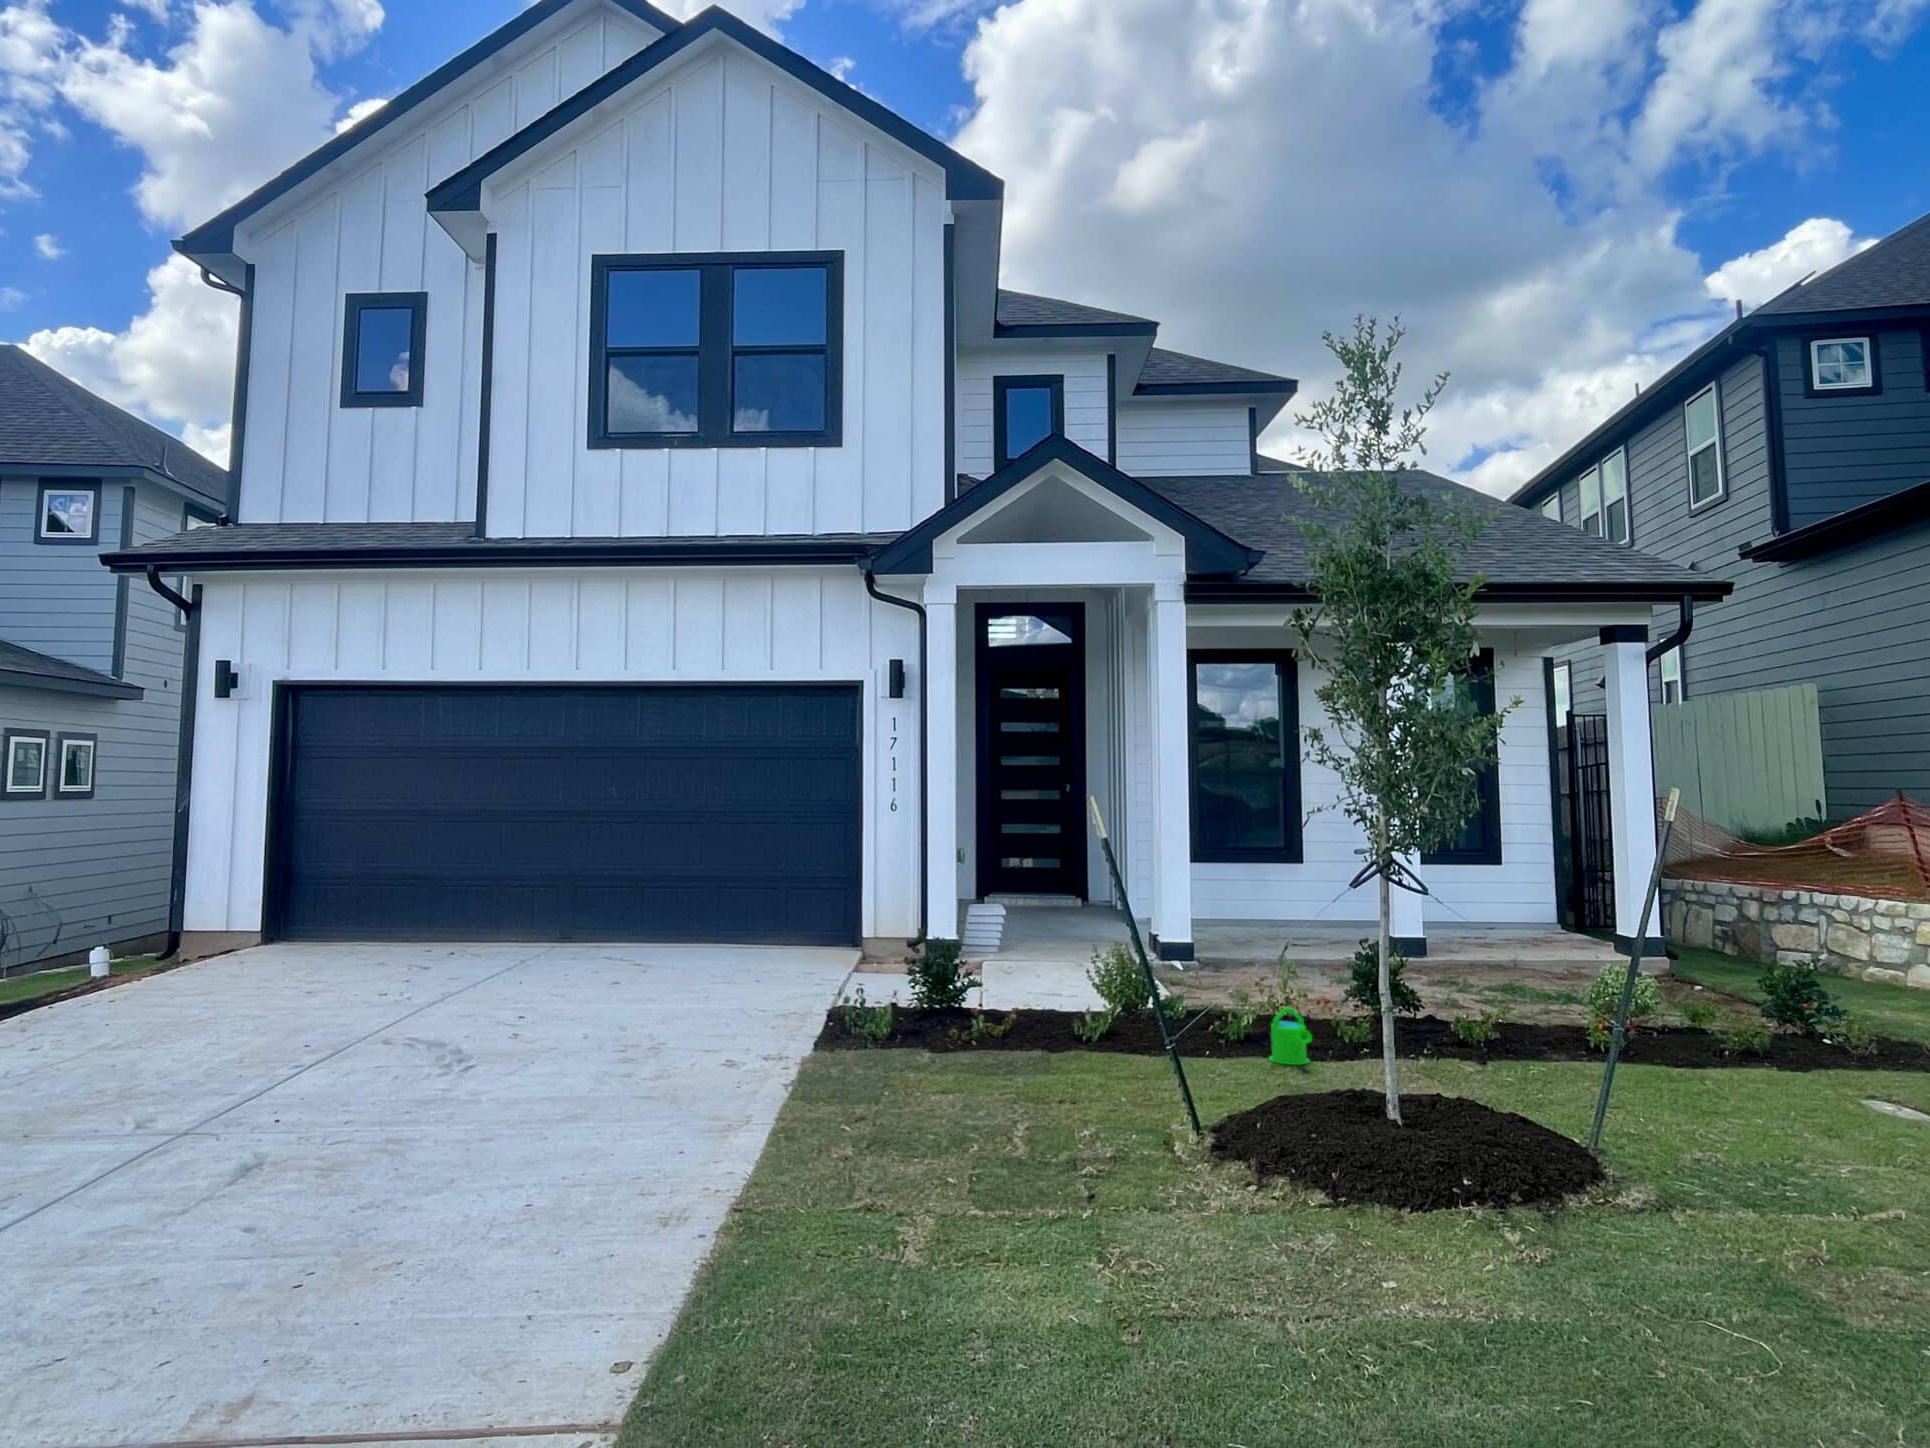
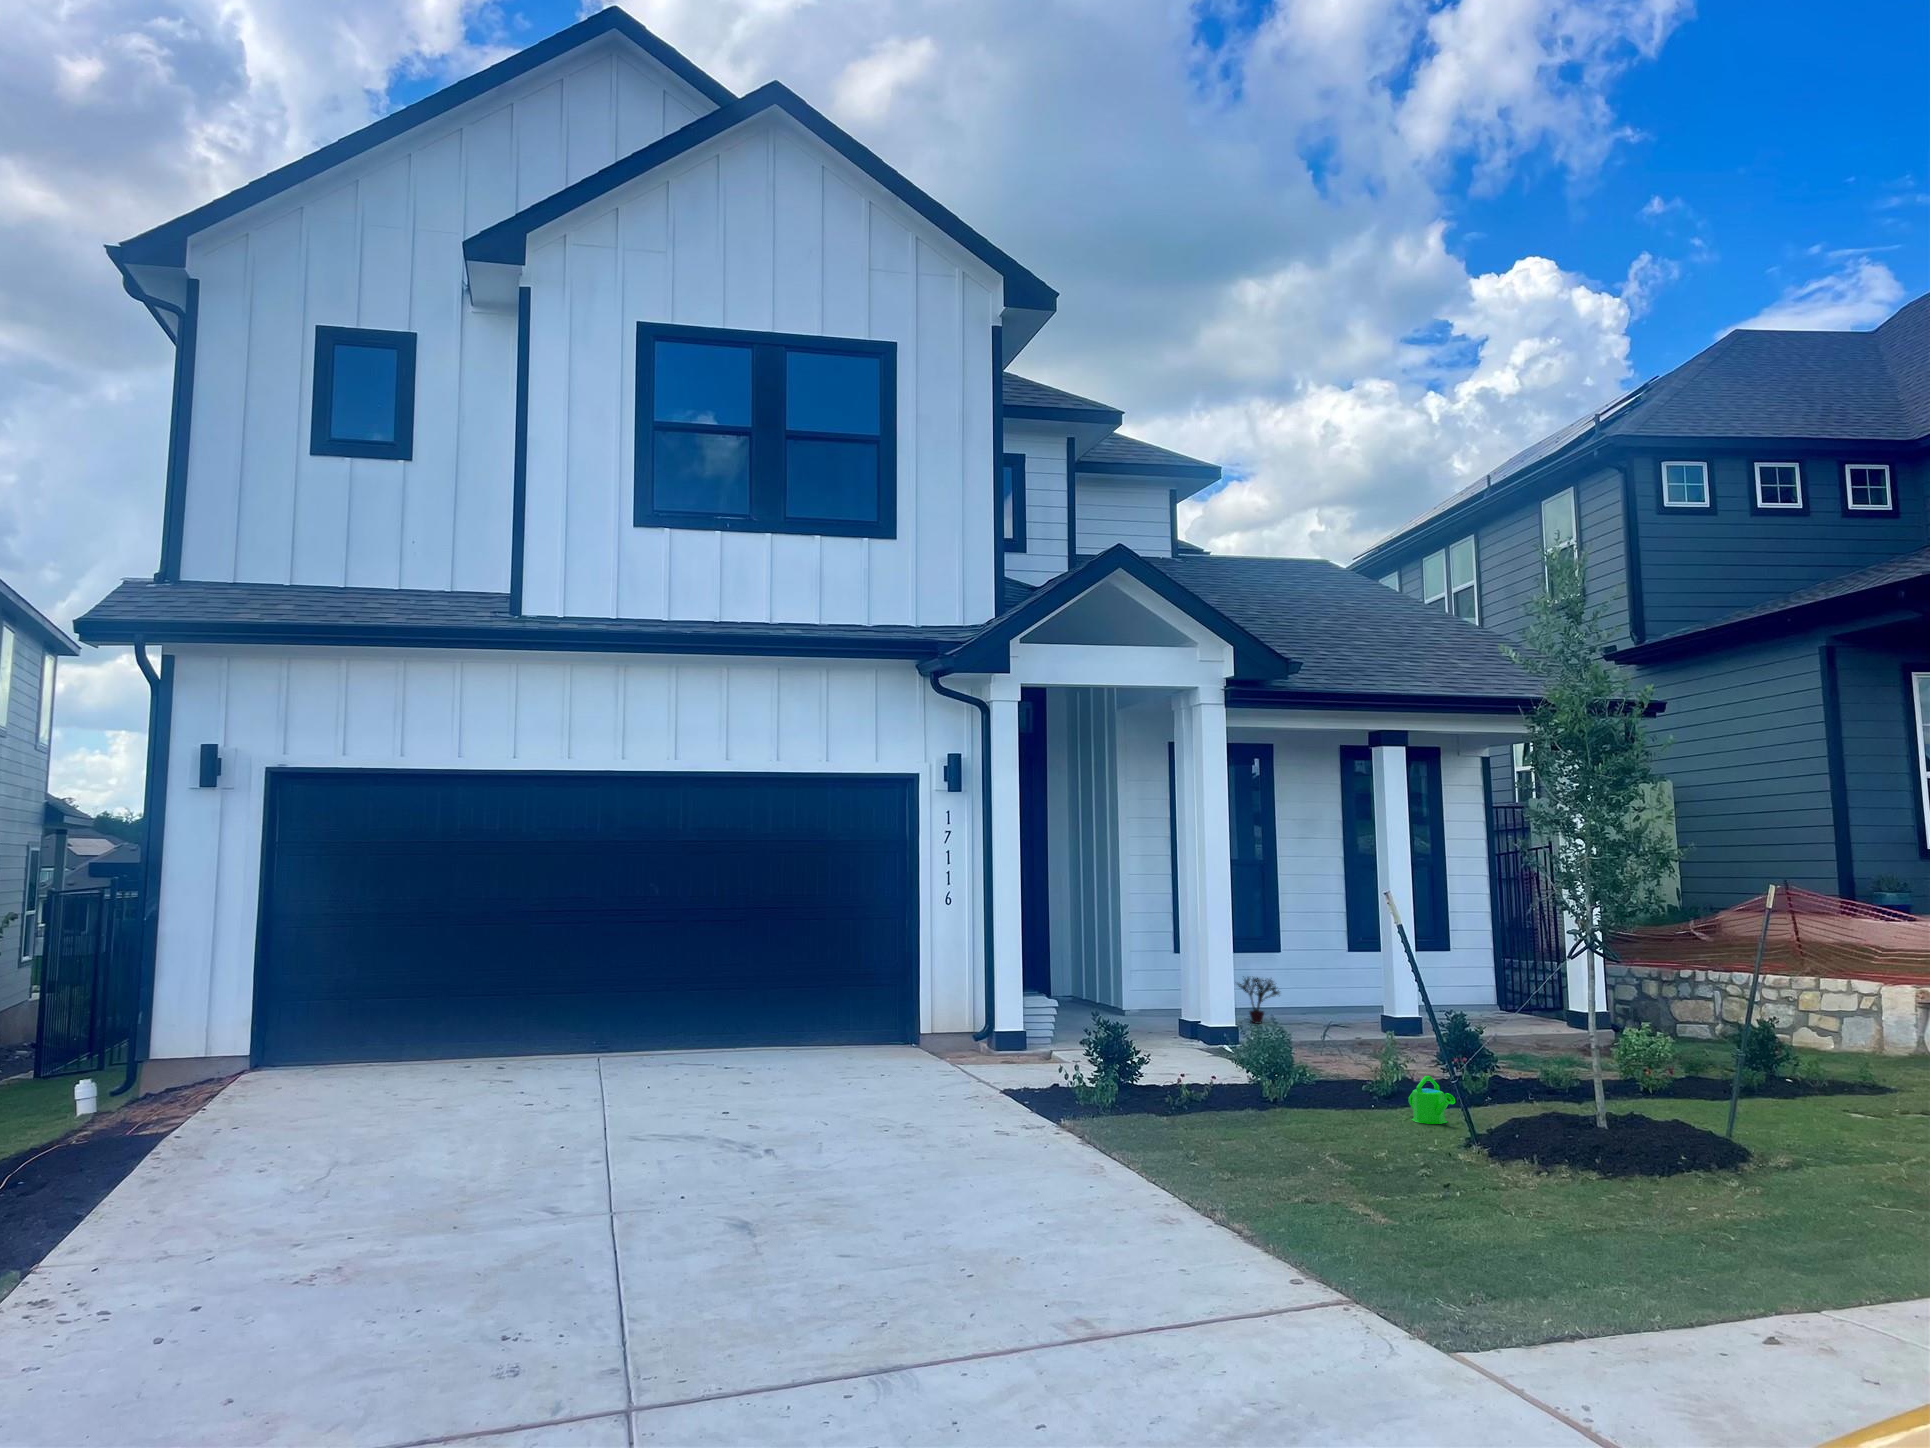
potted plant: none [1232,885,1279,936] -> present [1238,977,1279,1023]

